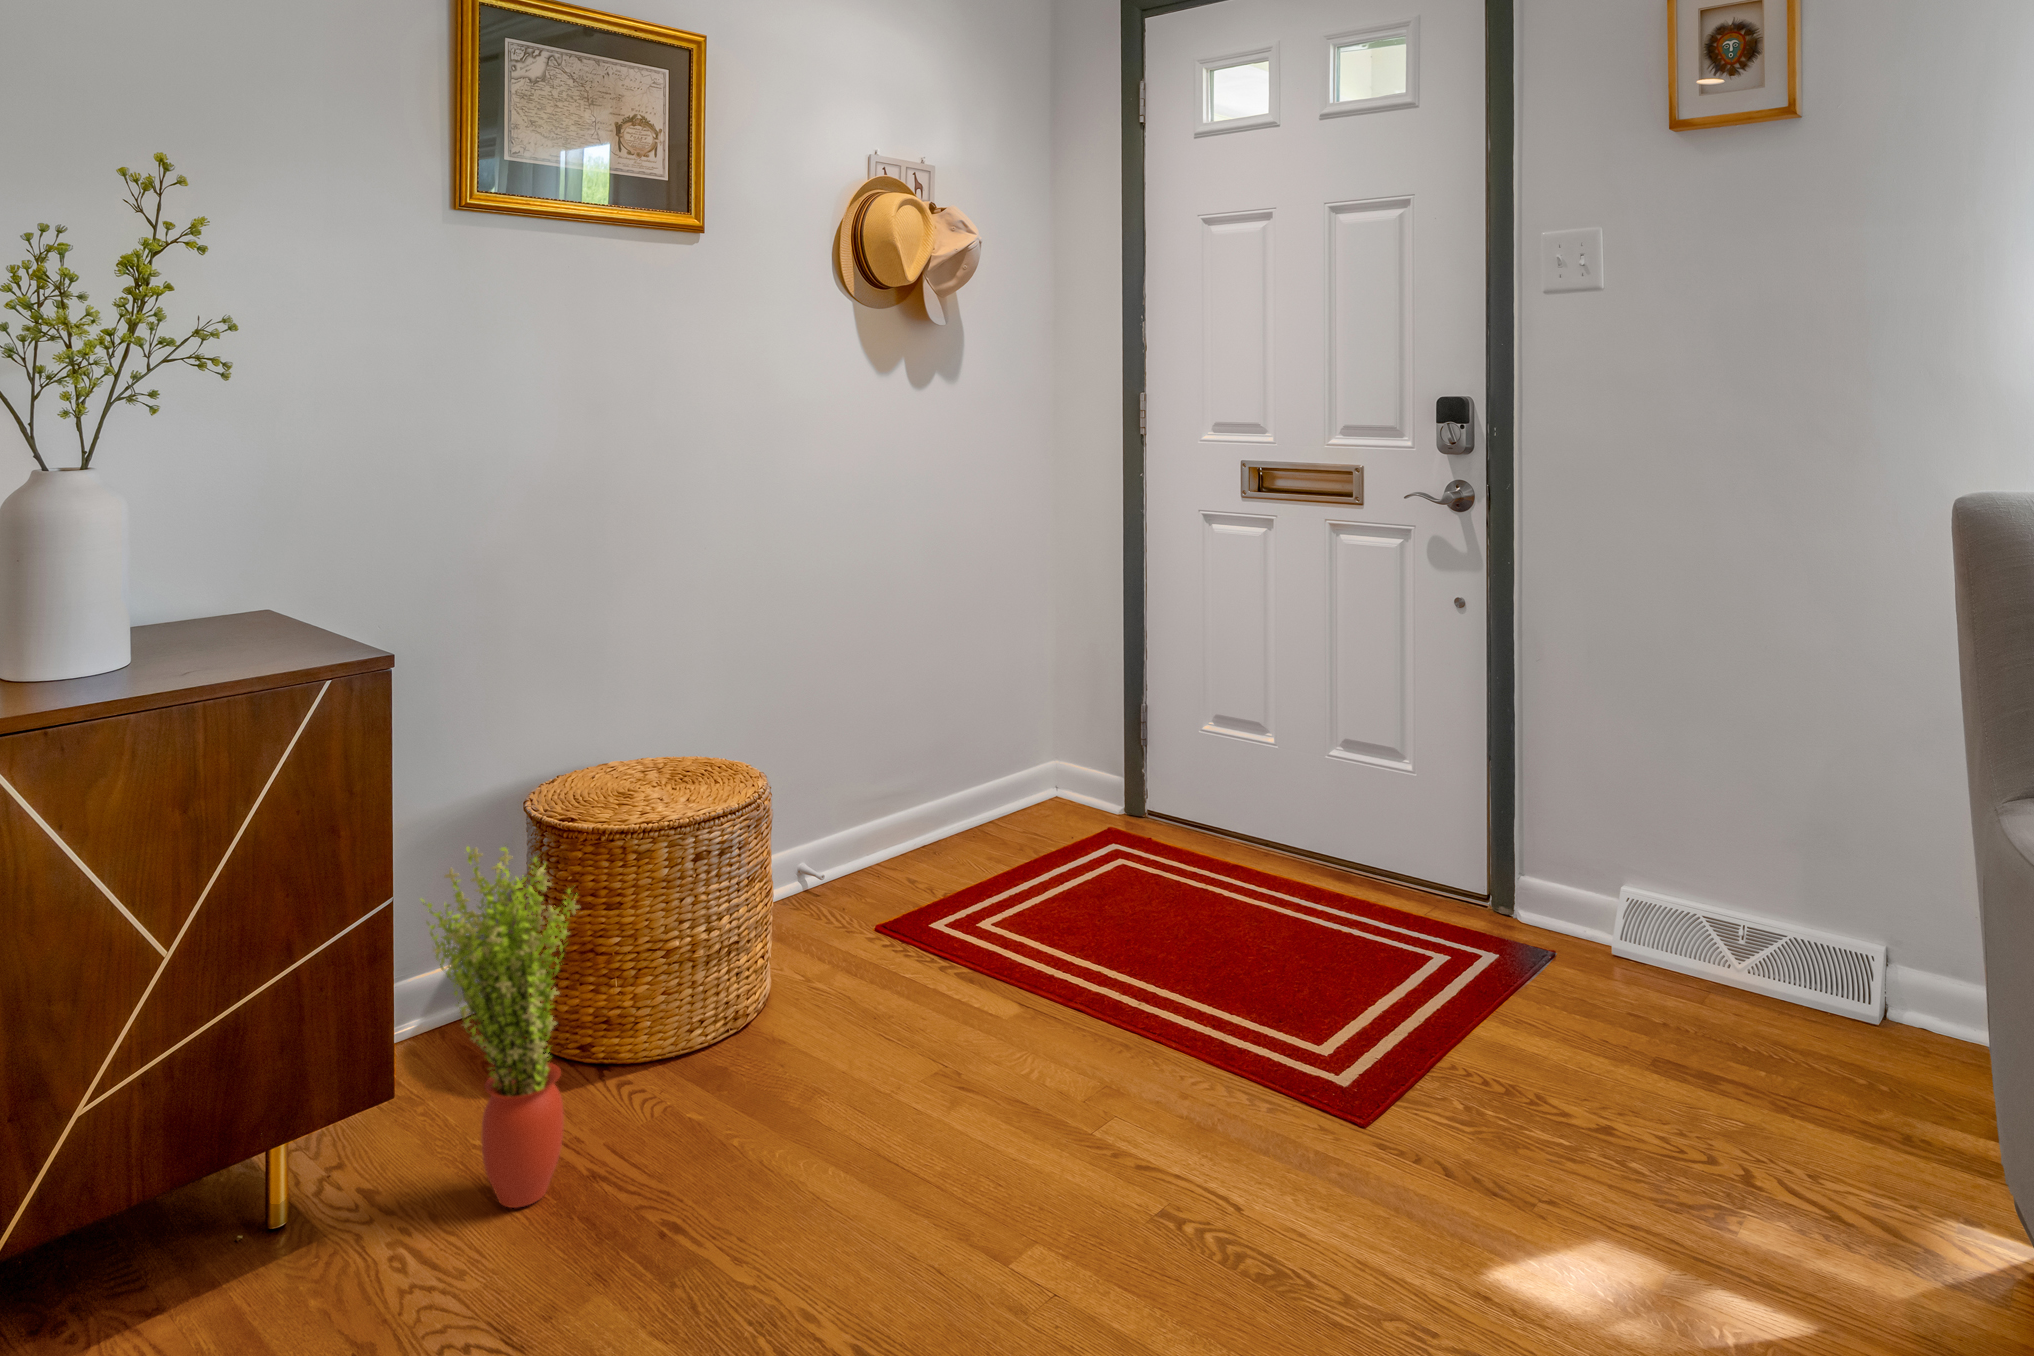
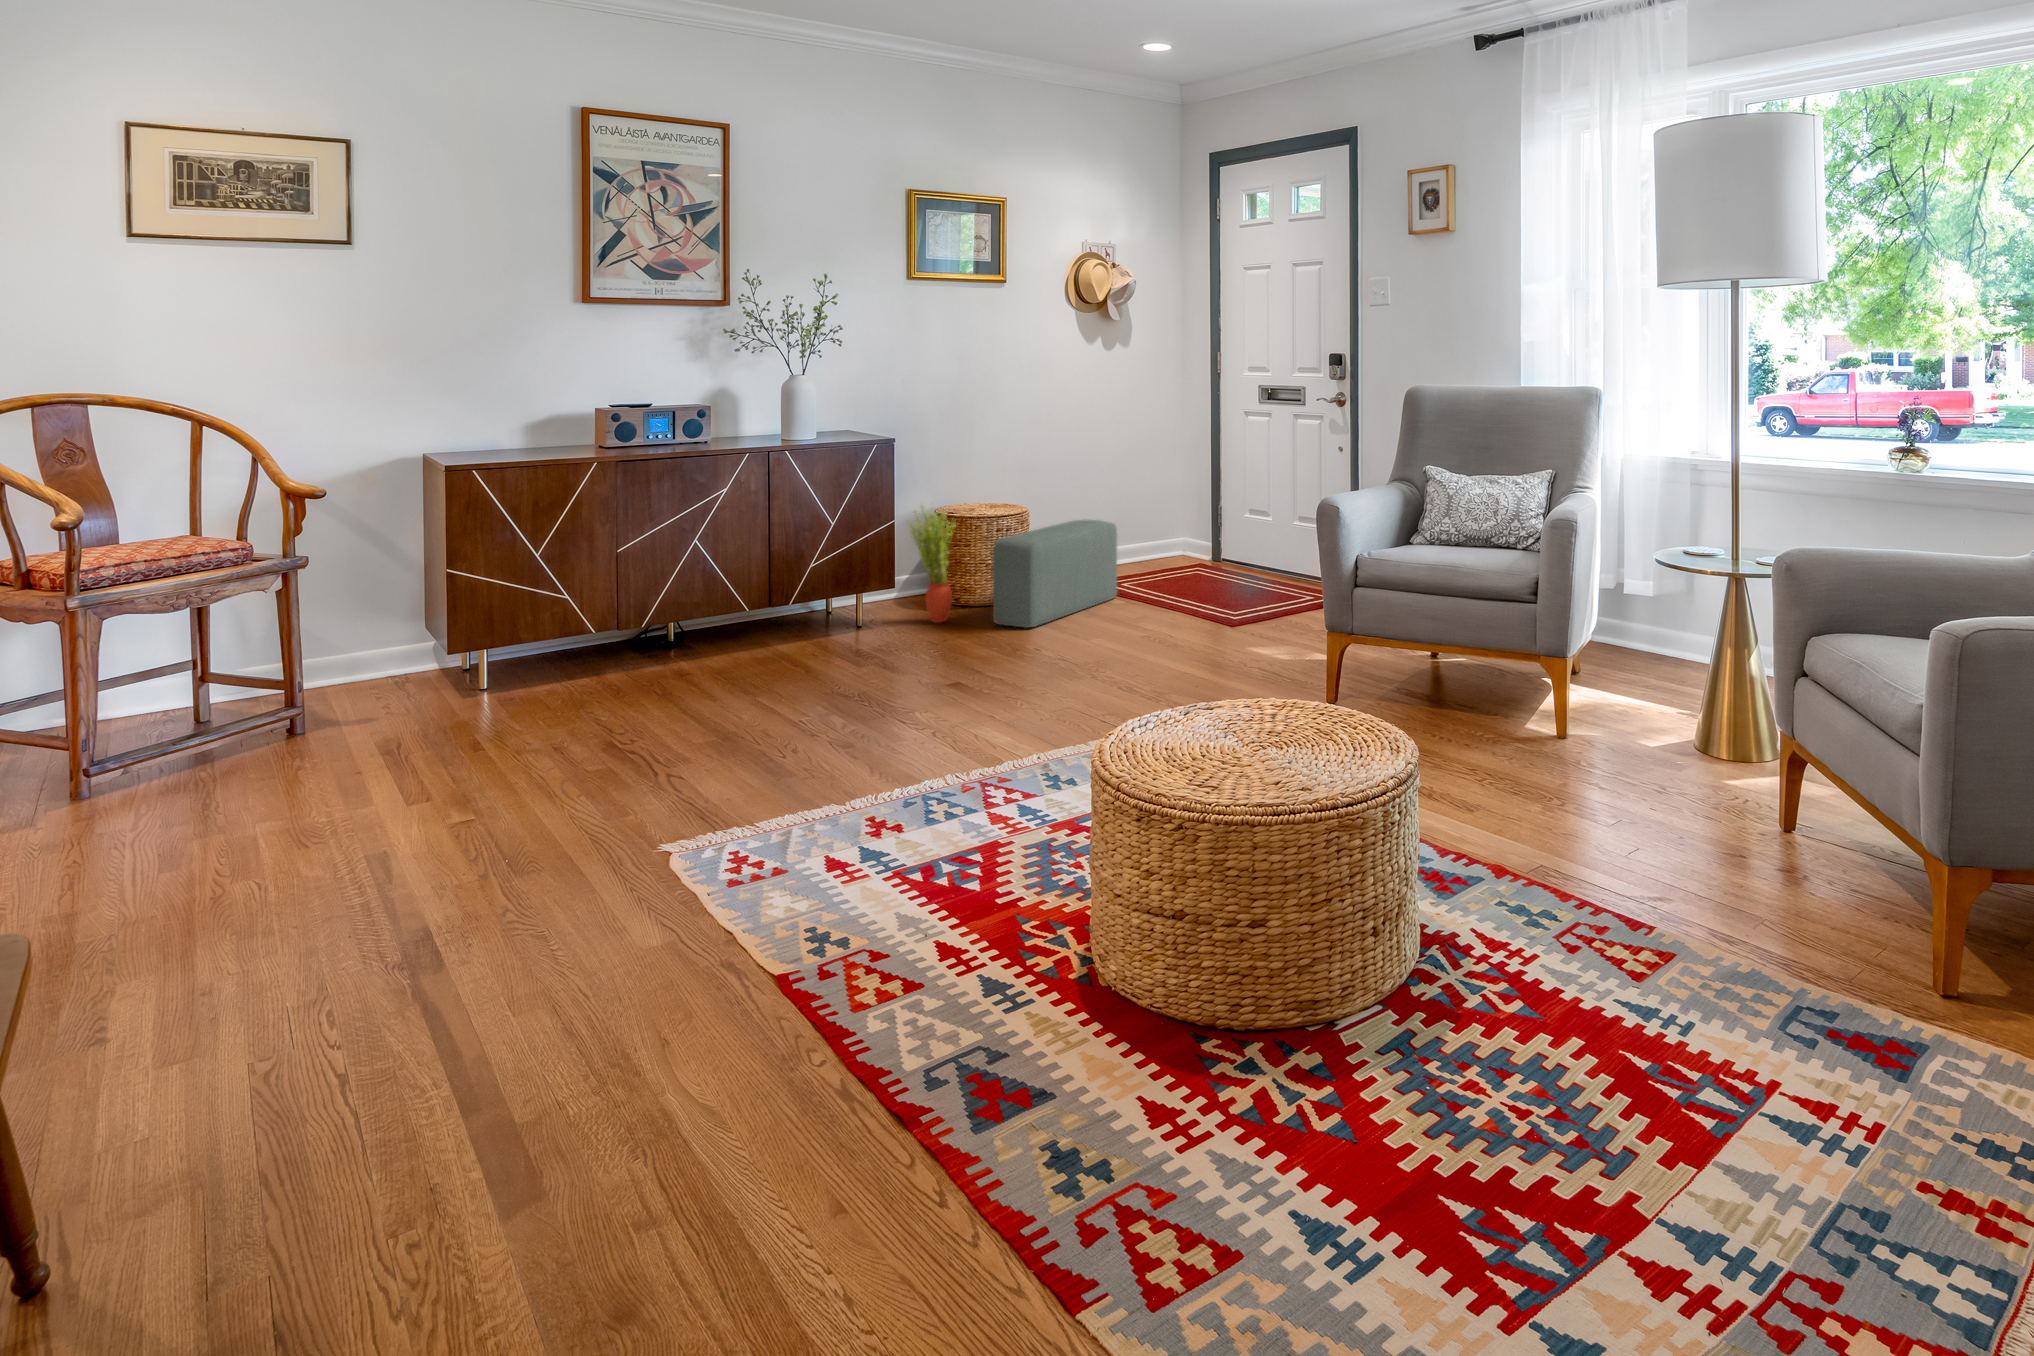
pouf: none [691,815,996,1226] -> present [992,520,1117,628]

